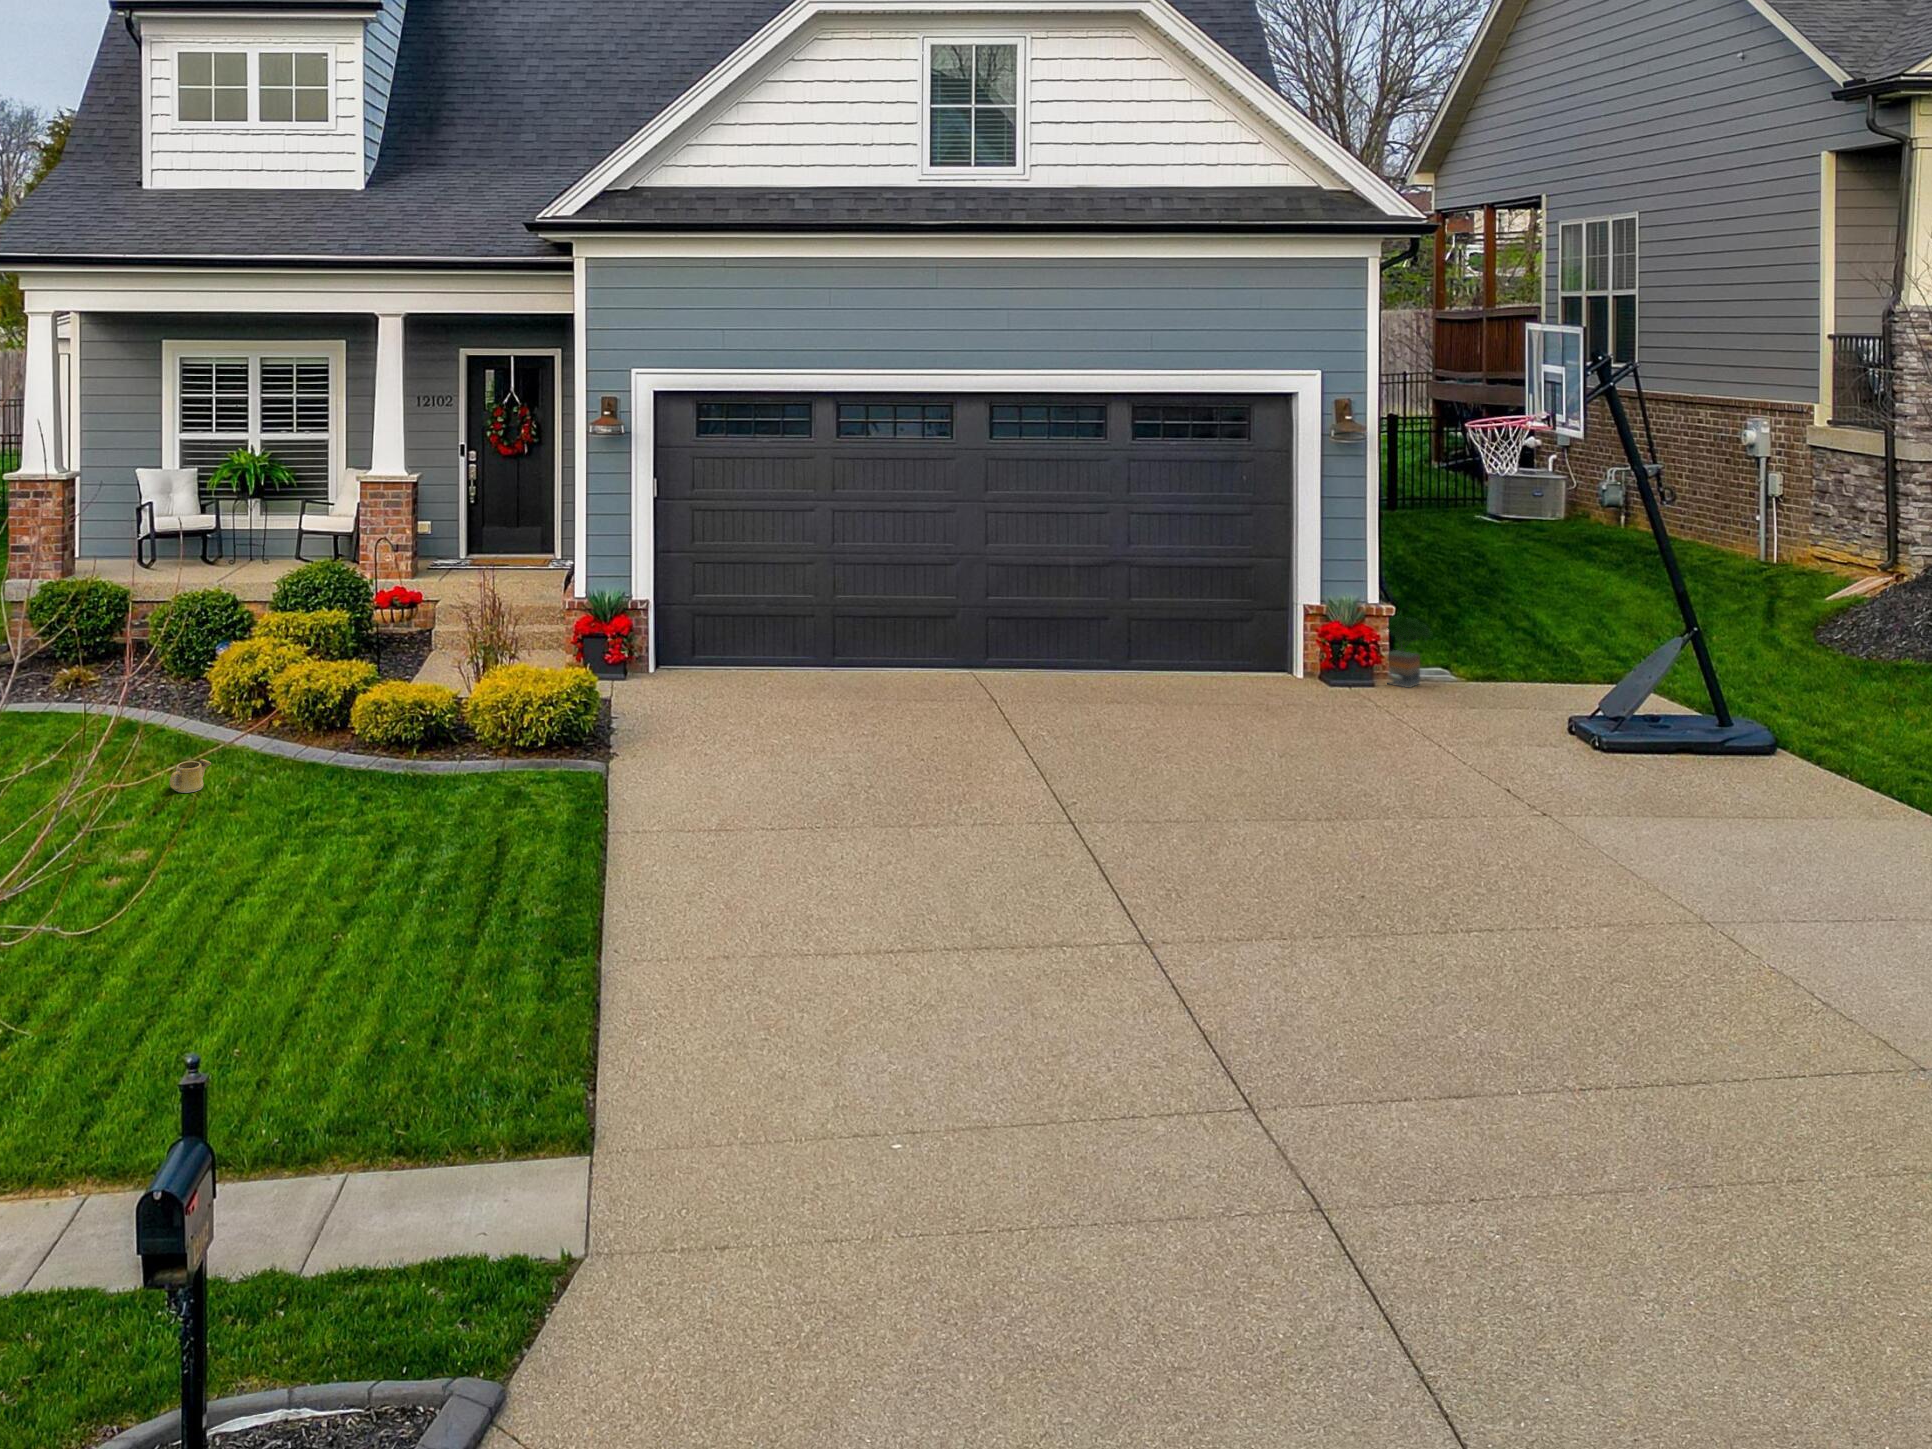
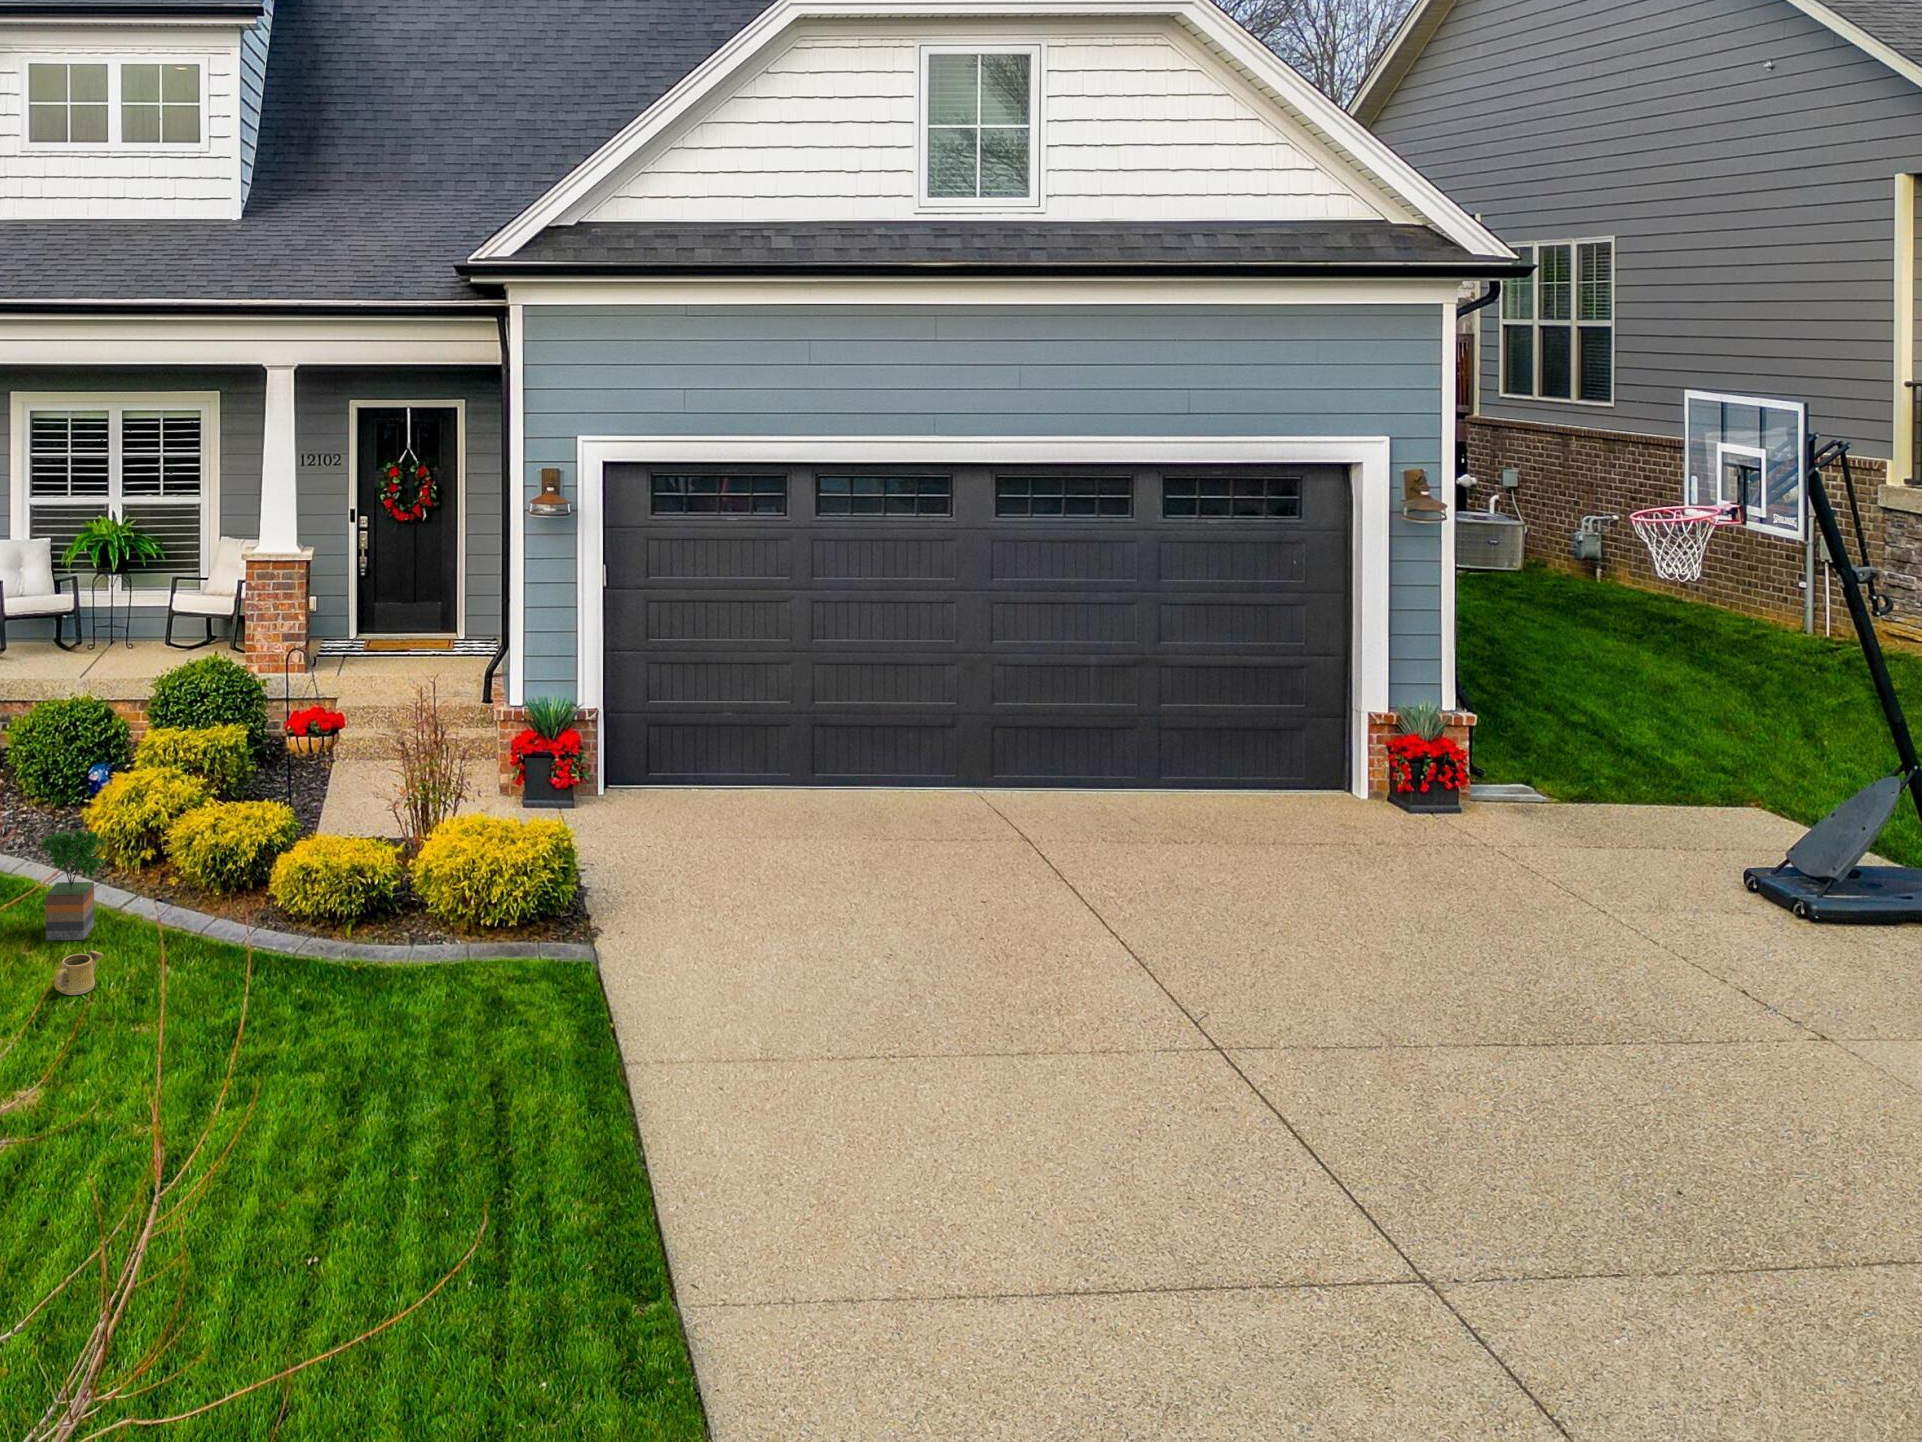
potted tree: present [1387,616,1430,688] -> present [41,830,107,940]

